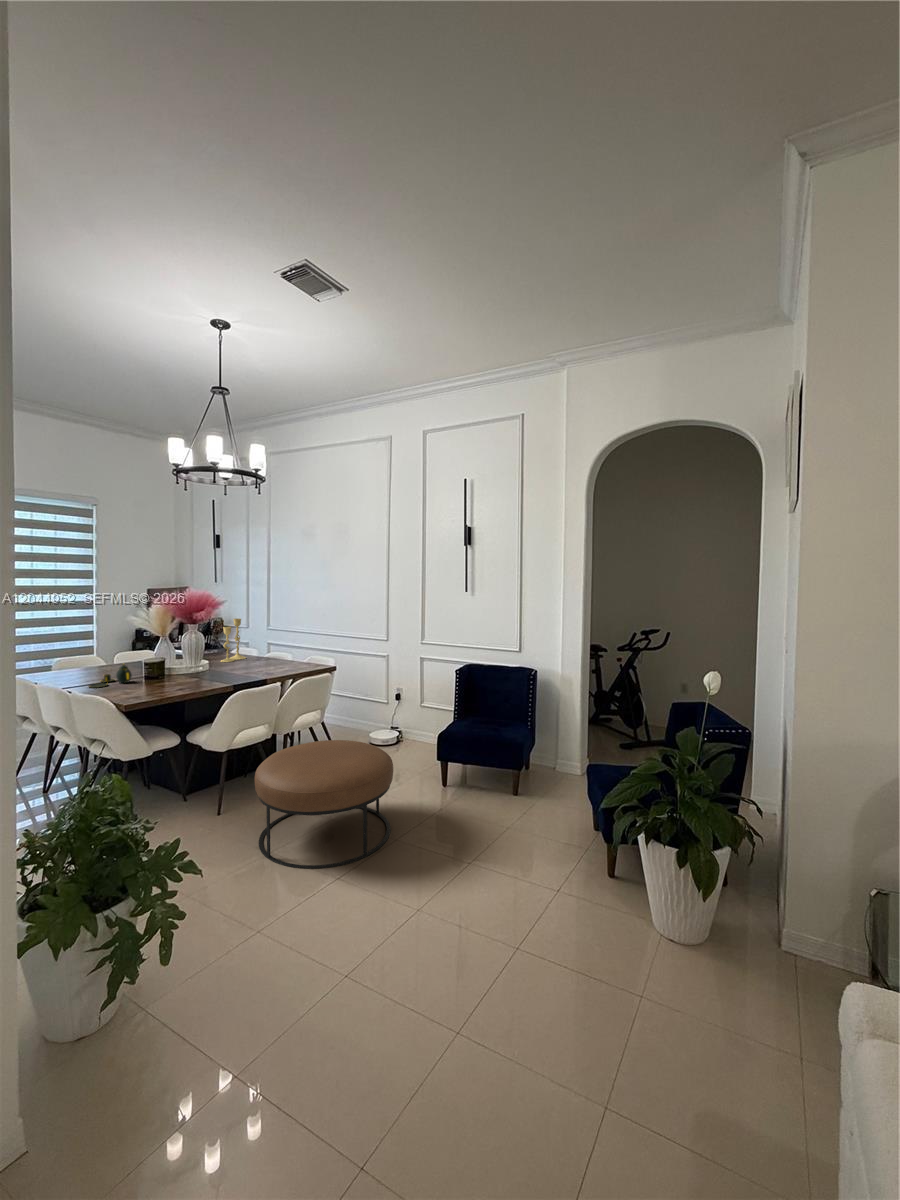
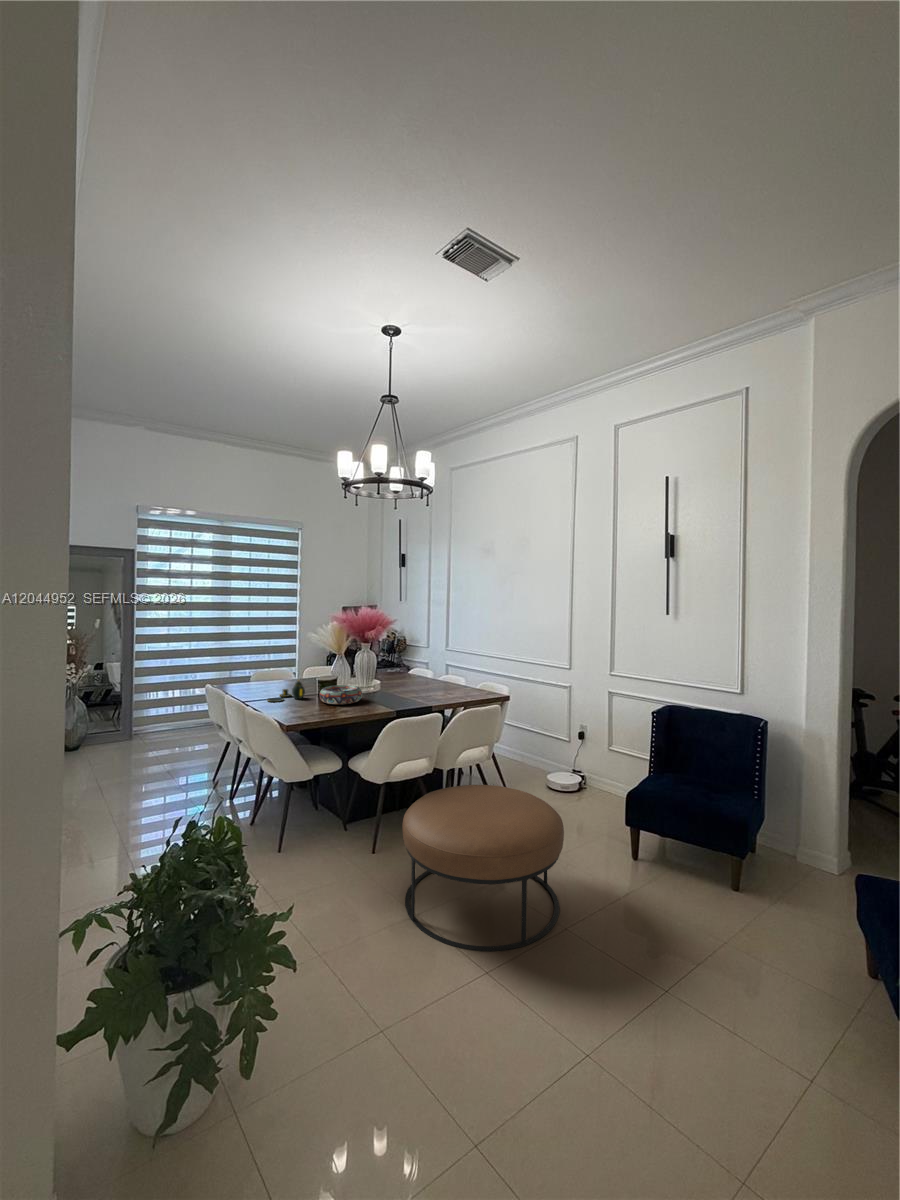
candlestick: present [221,619,246,662] -> none [392,638,418,683]
decorative bowl: none [150,666,197,685] -> present [319,685,362,704]

